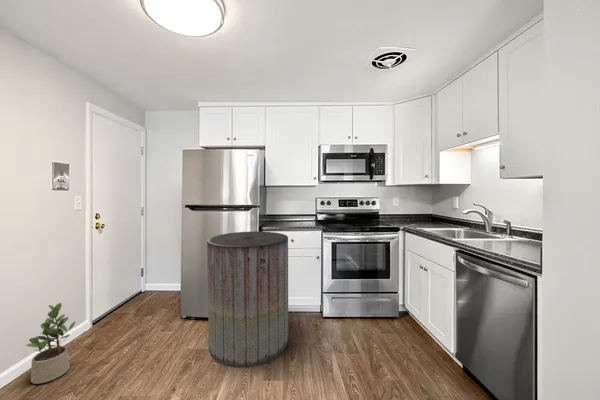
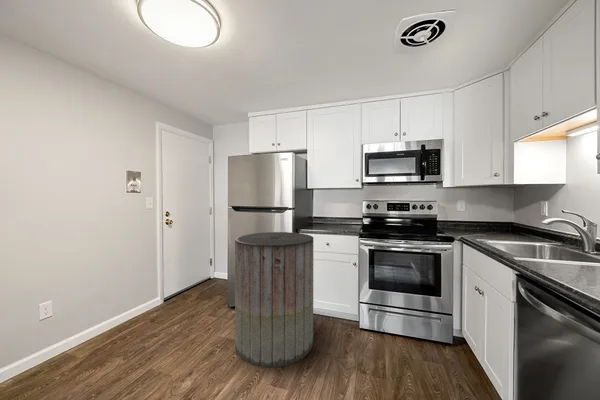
potted plant: present [26,303,75,384] -> none [106,280,140,341]

